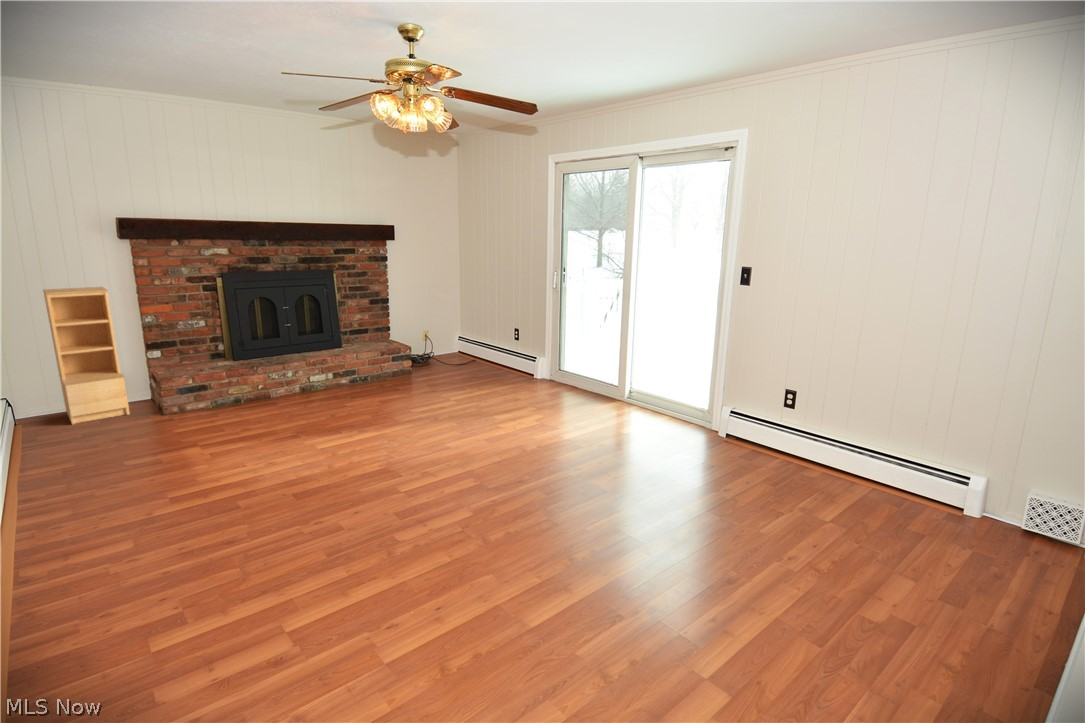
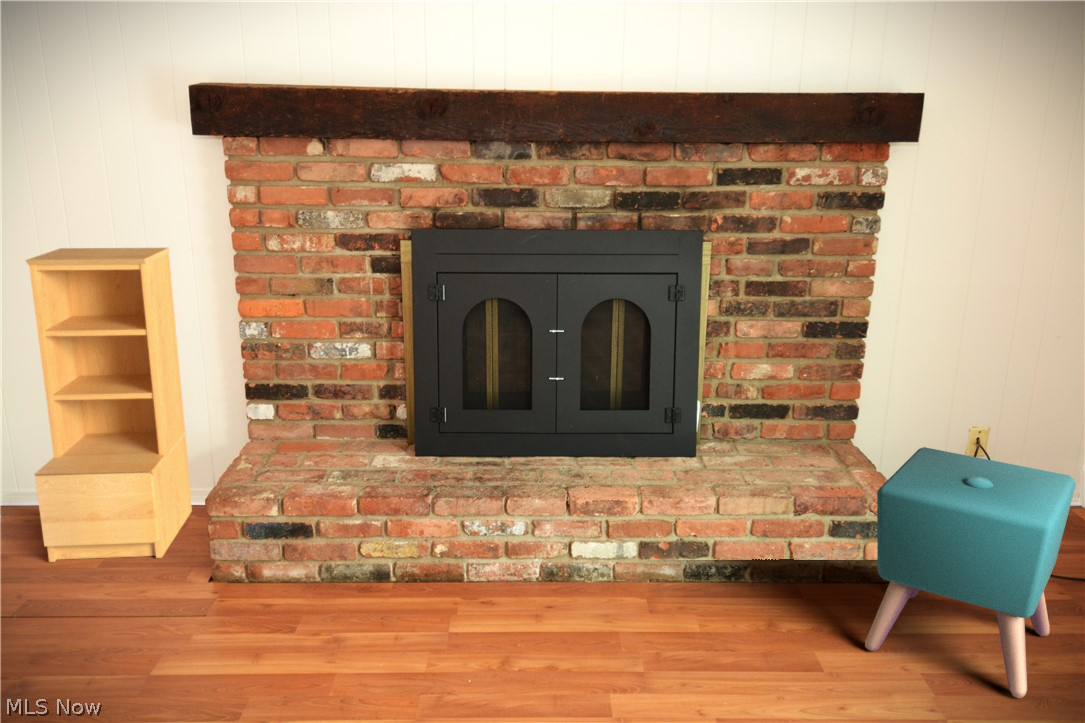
ottoman: none [407,329,456,386] -> present [865,447,1076,698]

